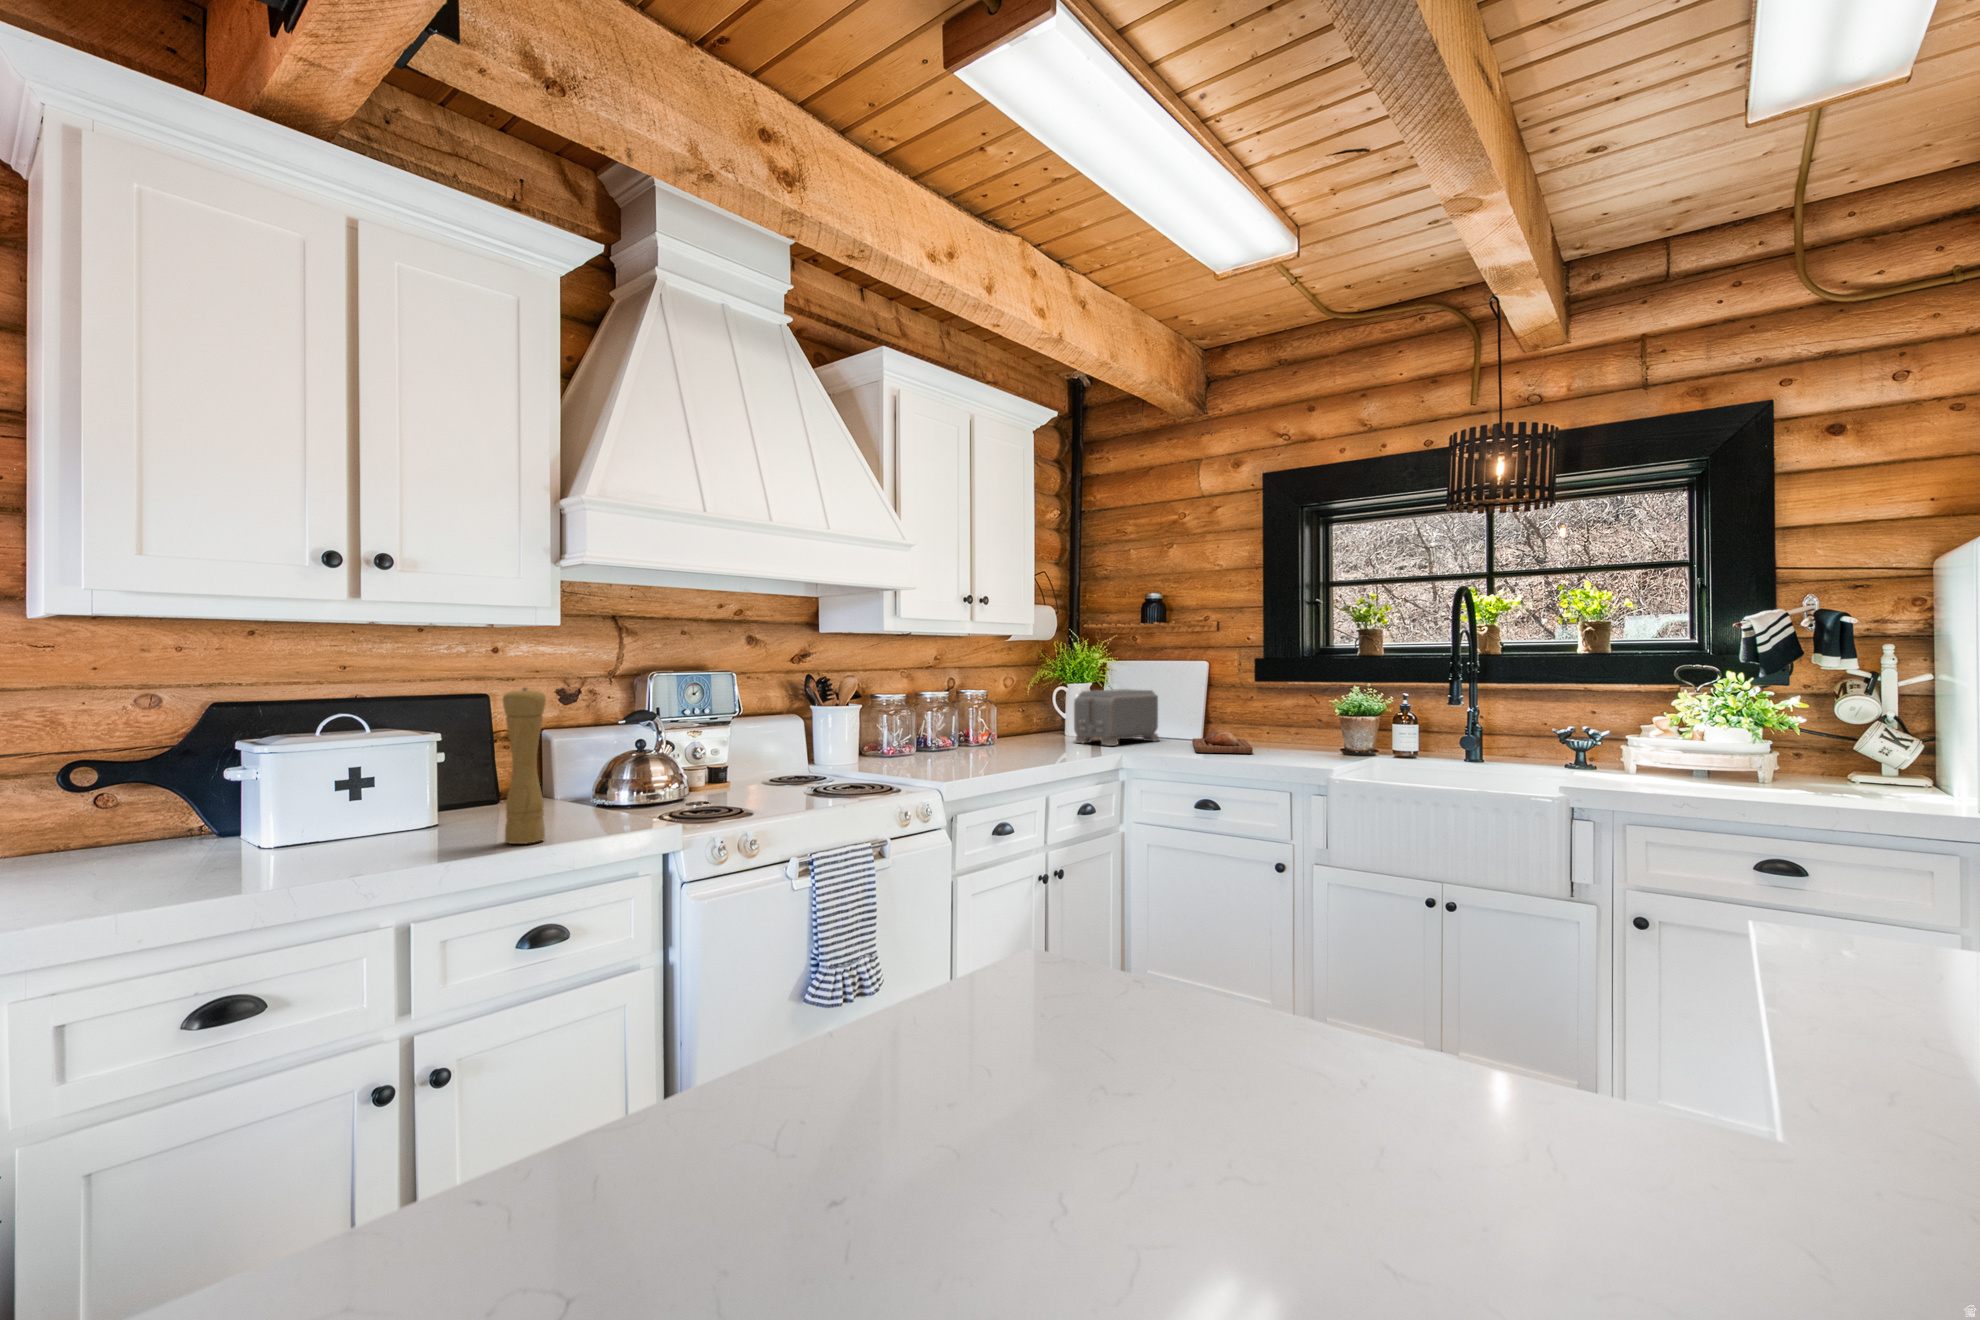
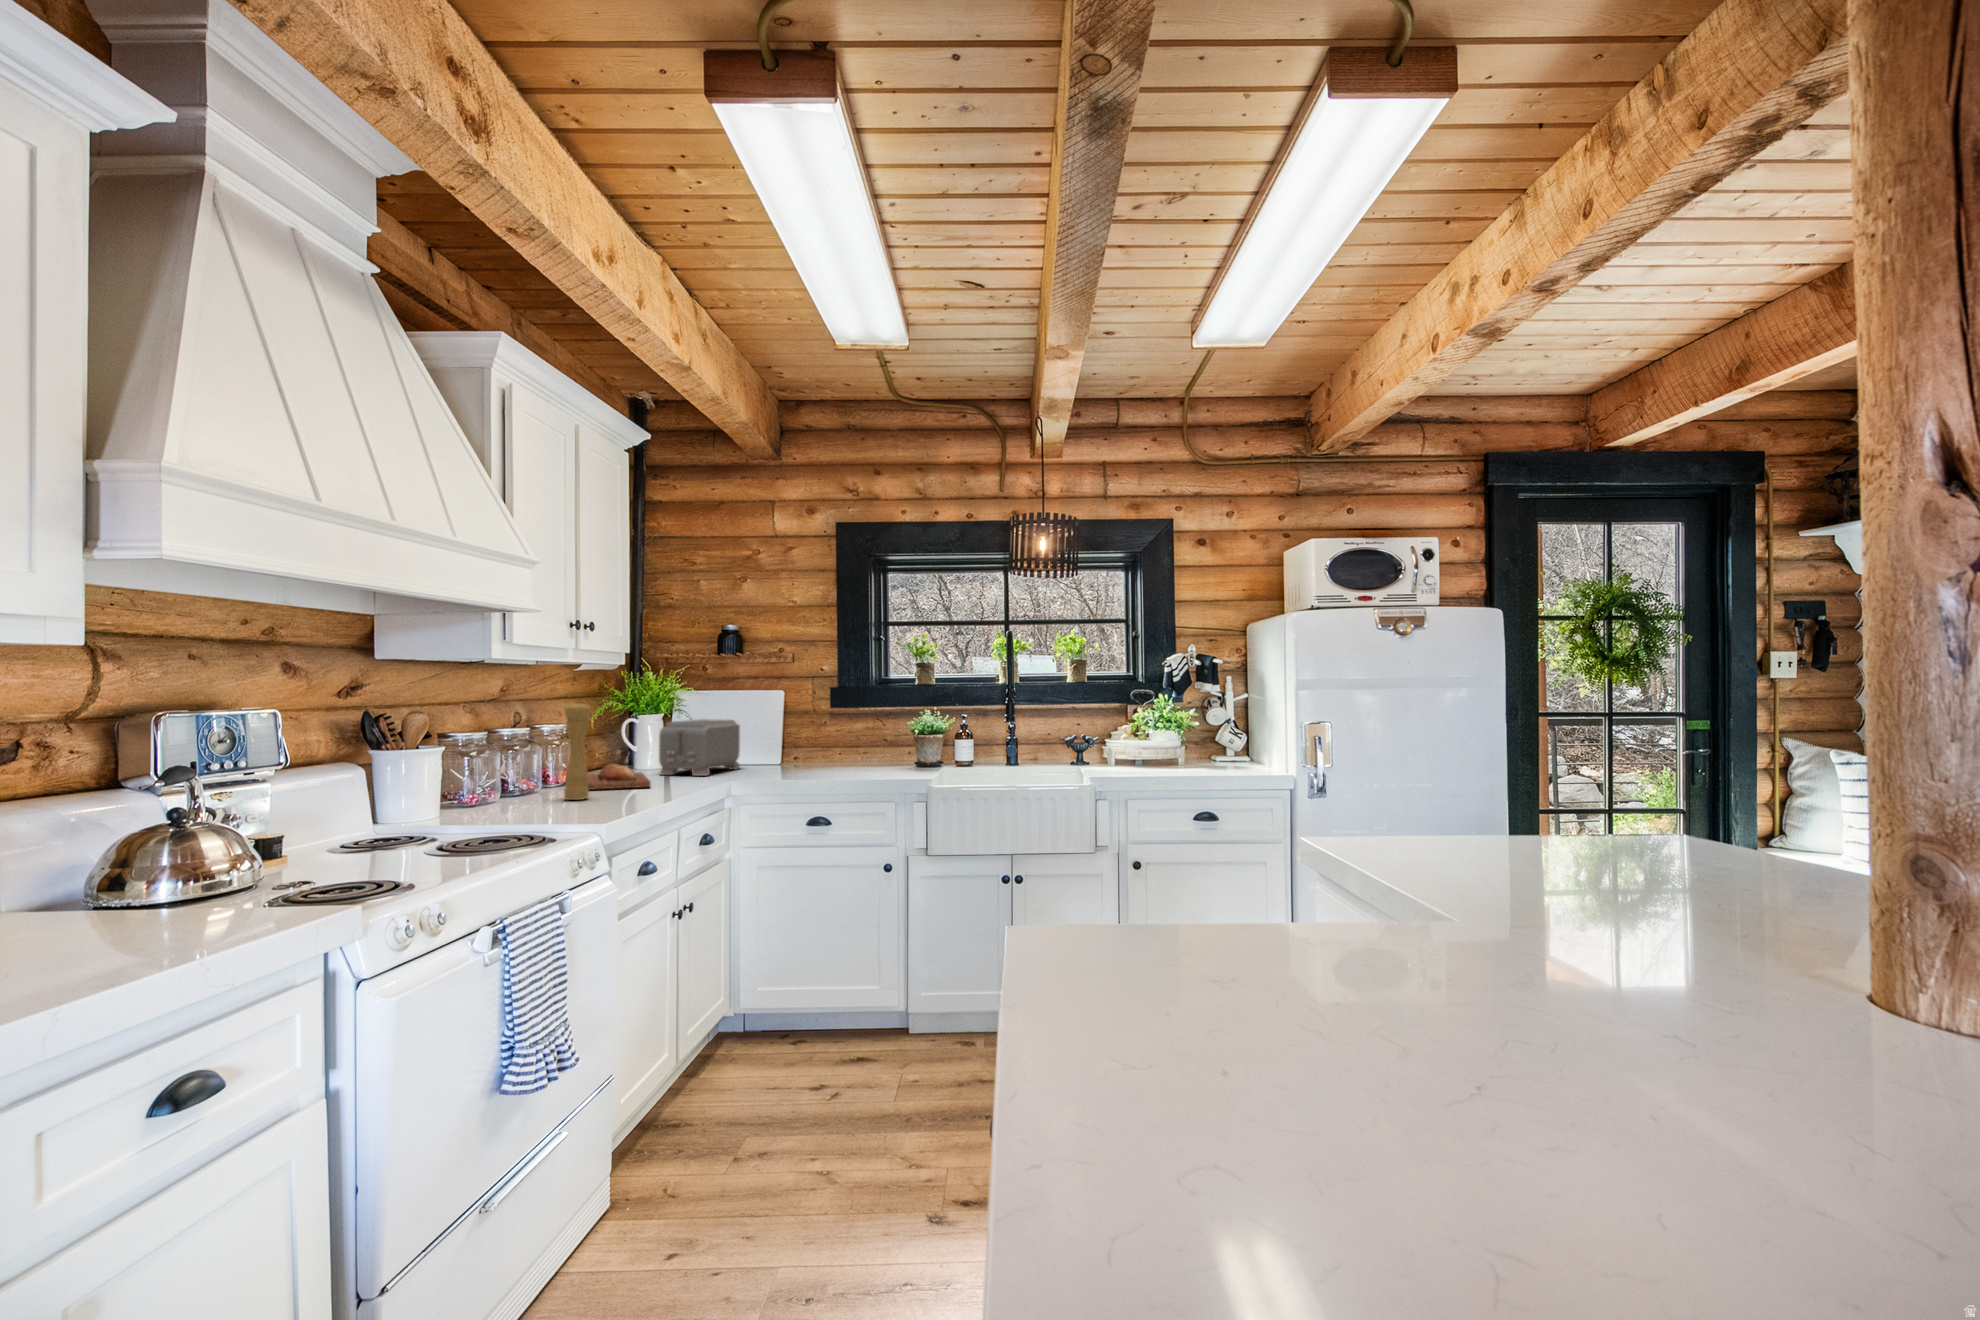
pepper mill: present [503,688,546,844] -> present [564,703,591,800]
bread loaf: present [1192,729,1253,753] -> present [588,764,651,790]

